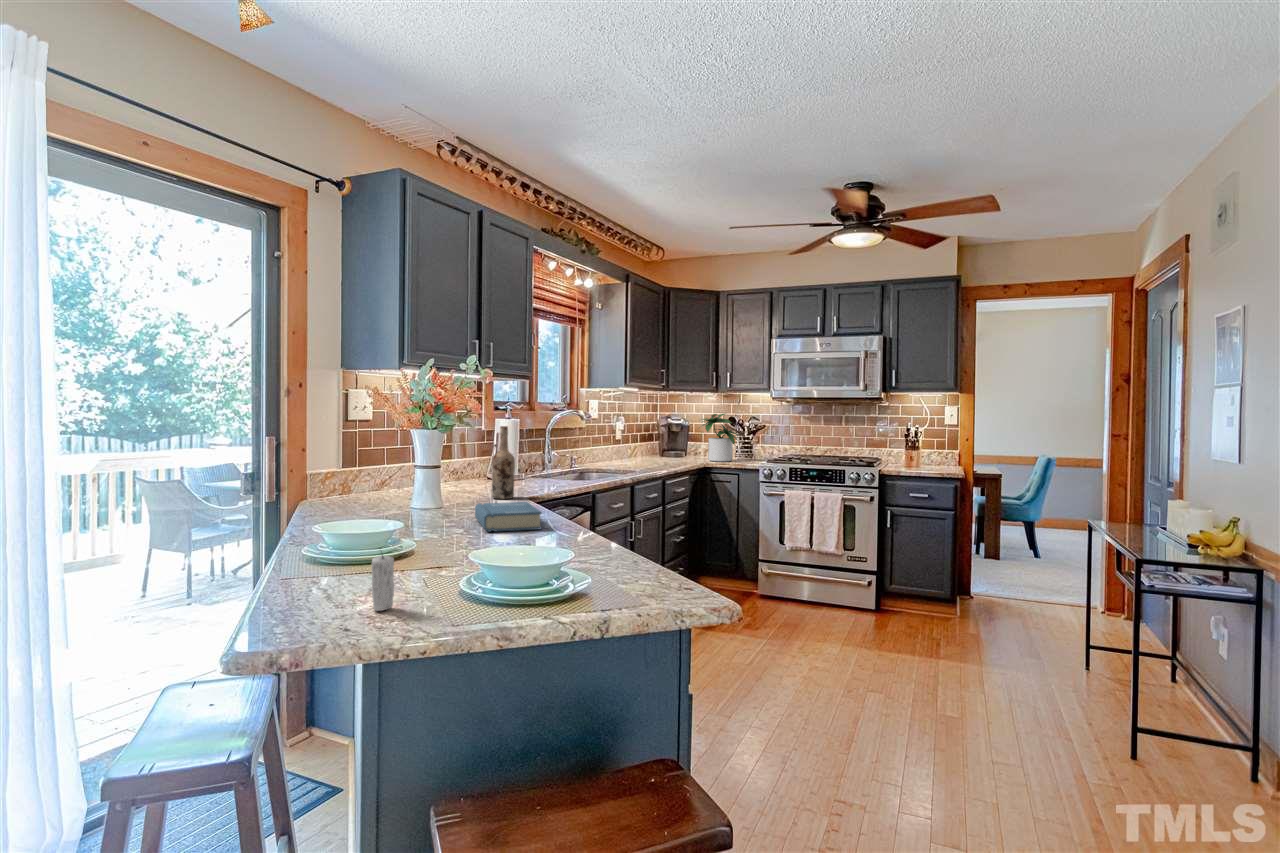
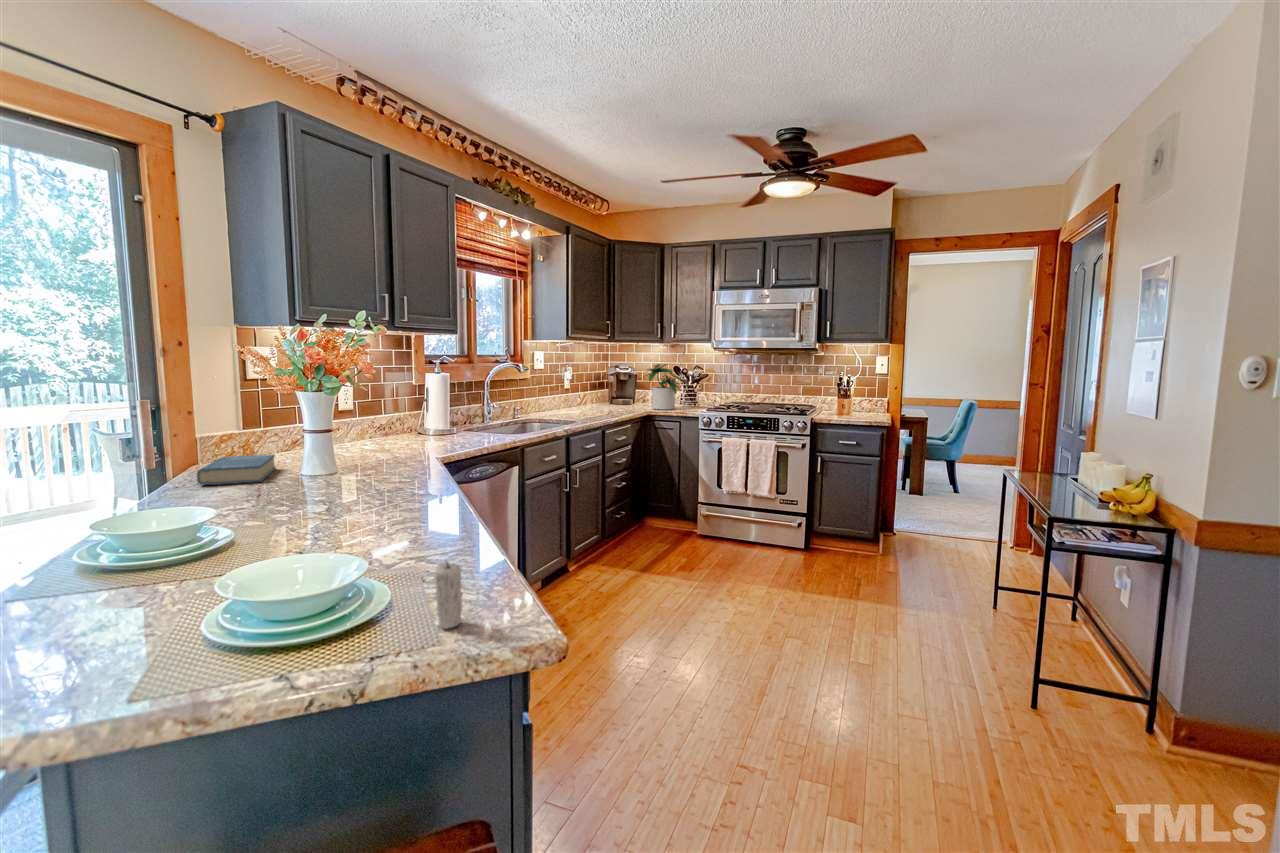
wine bottle: present [492,426,515,499] -> none [401,385,426,460]
hardback book: present [475,502,541,532] -> present [197,455,276,485]
candle: present [372,551,394,611] -> present [435,562,462,629]

